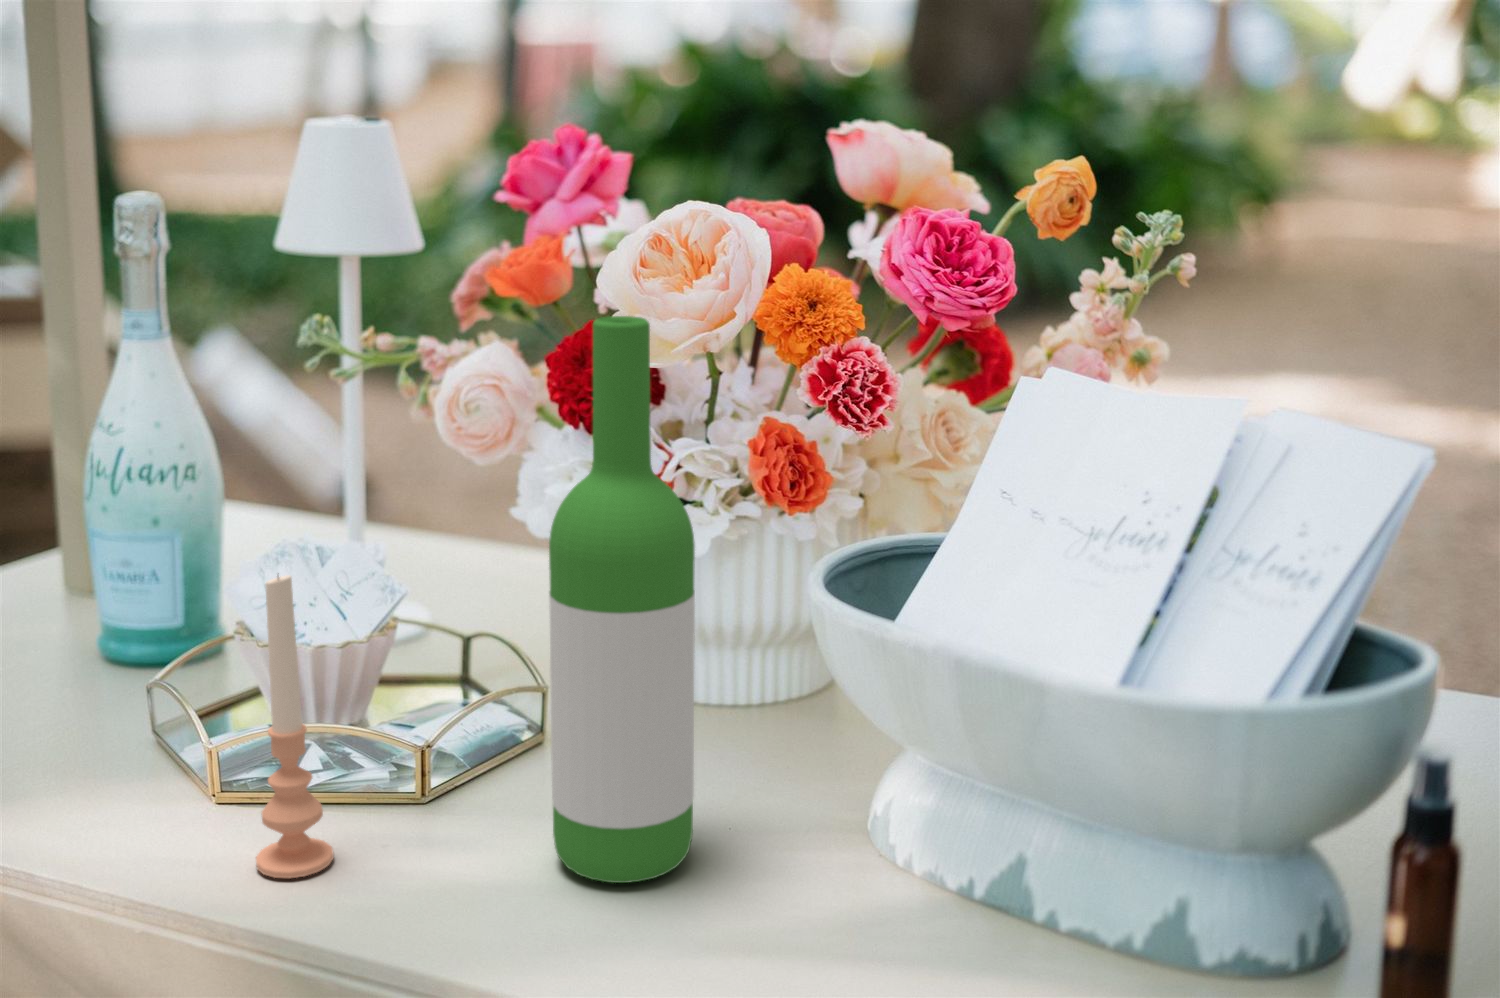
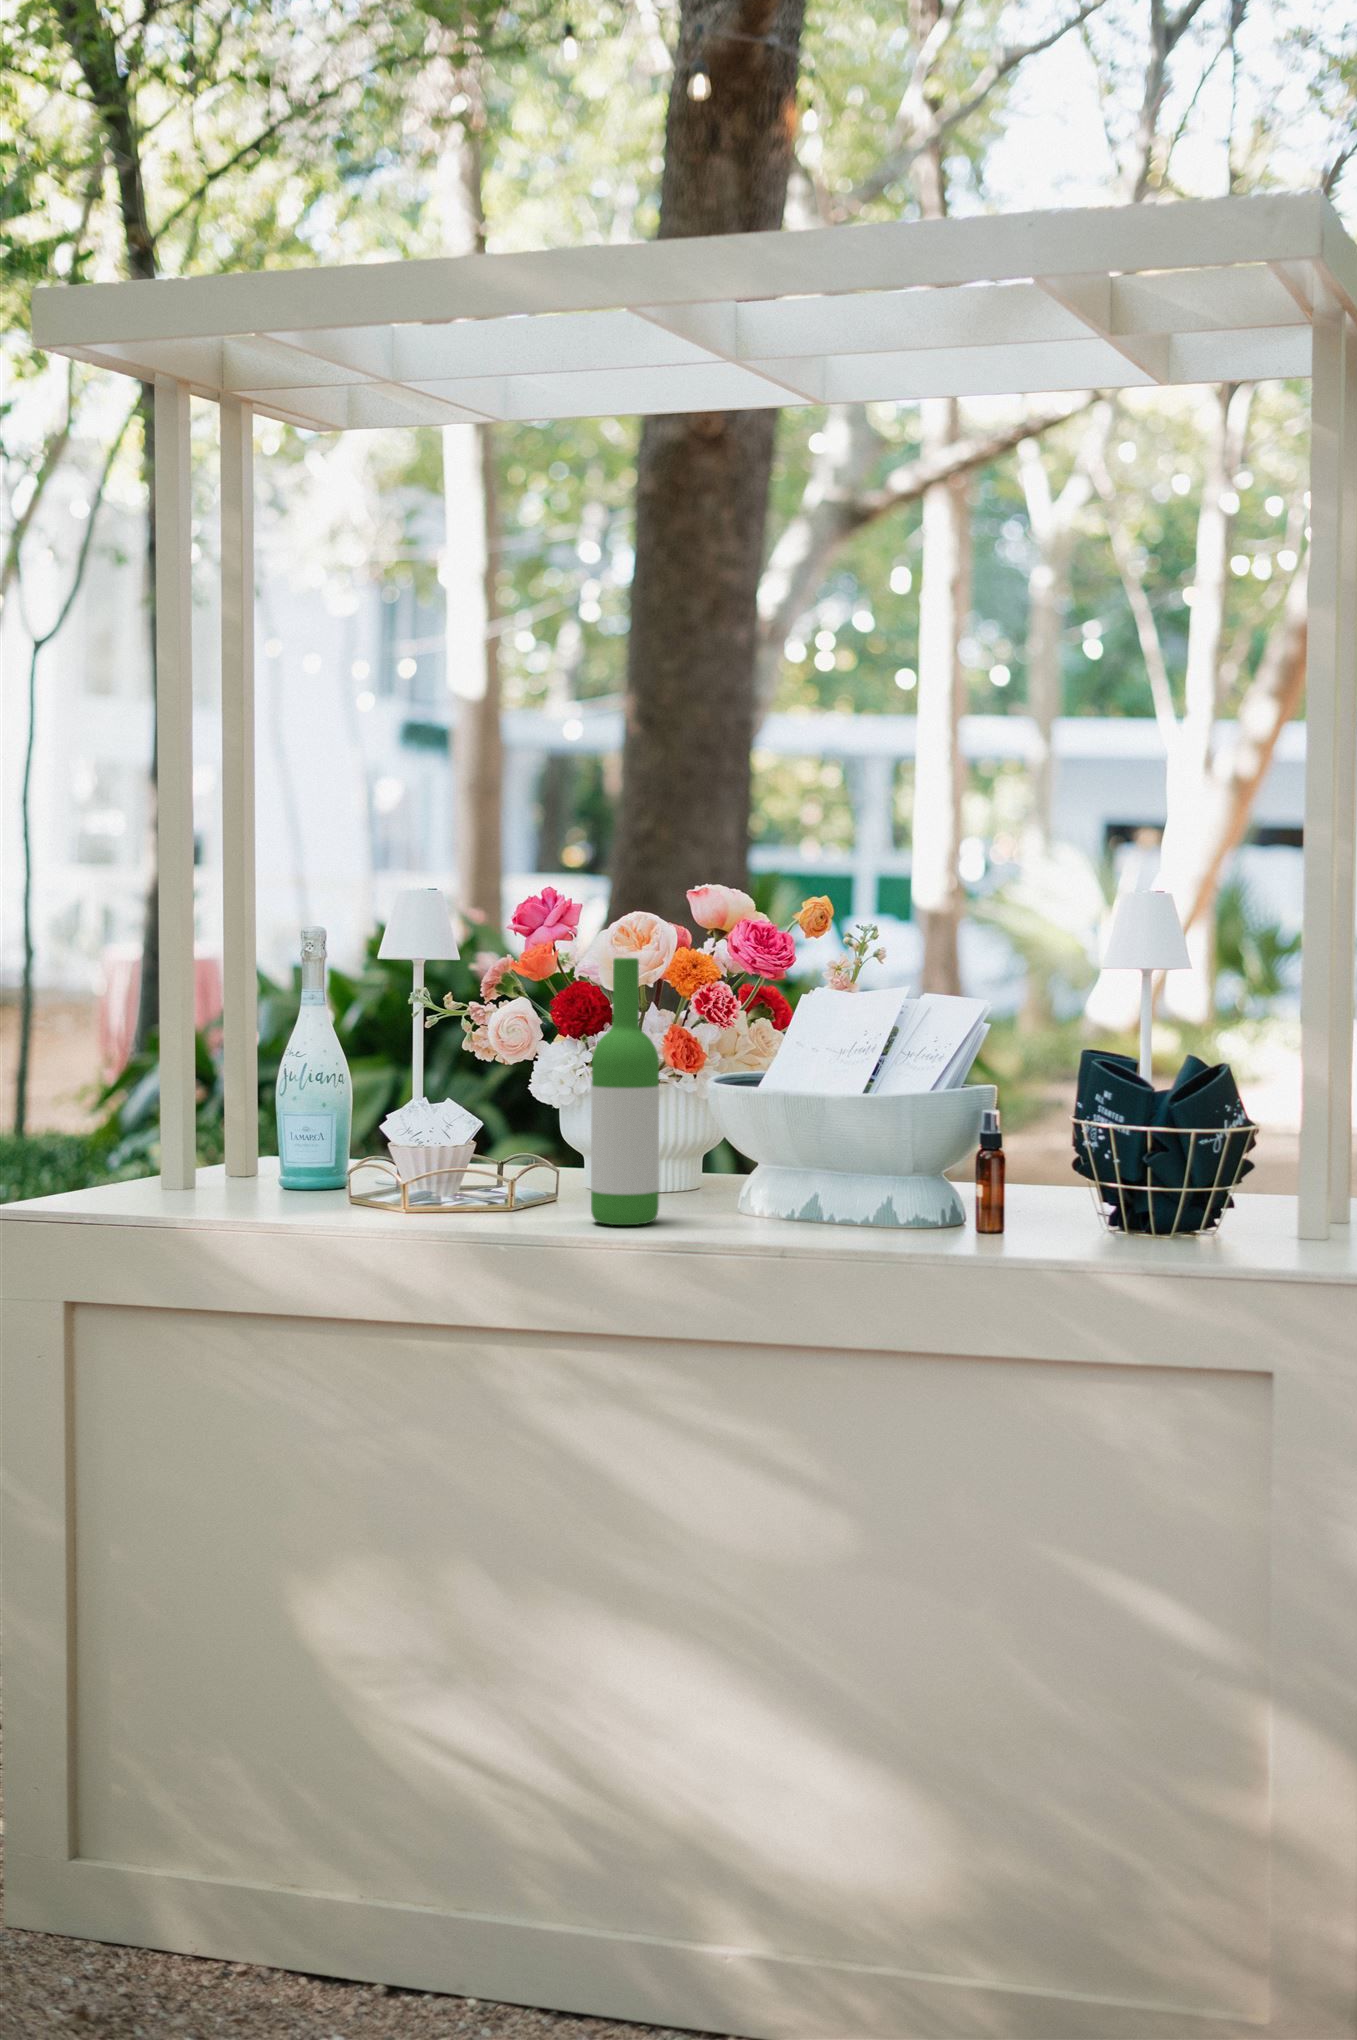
candle: present [256,573,334,878] -> none [447,1078,484,1229]

